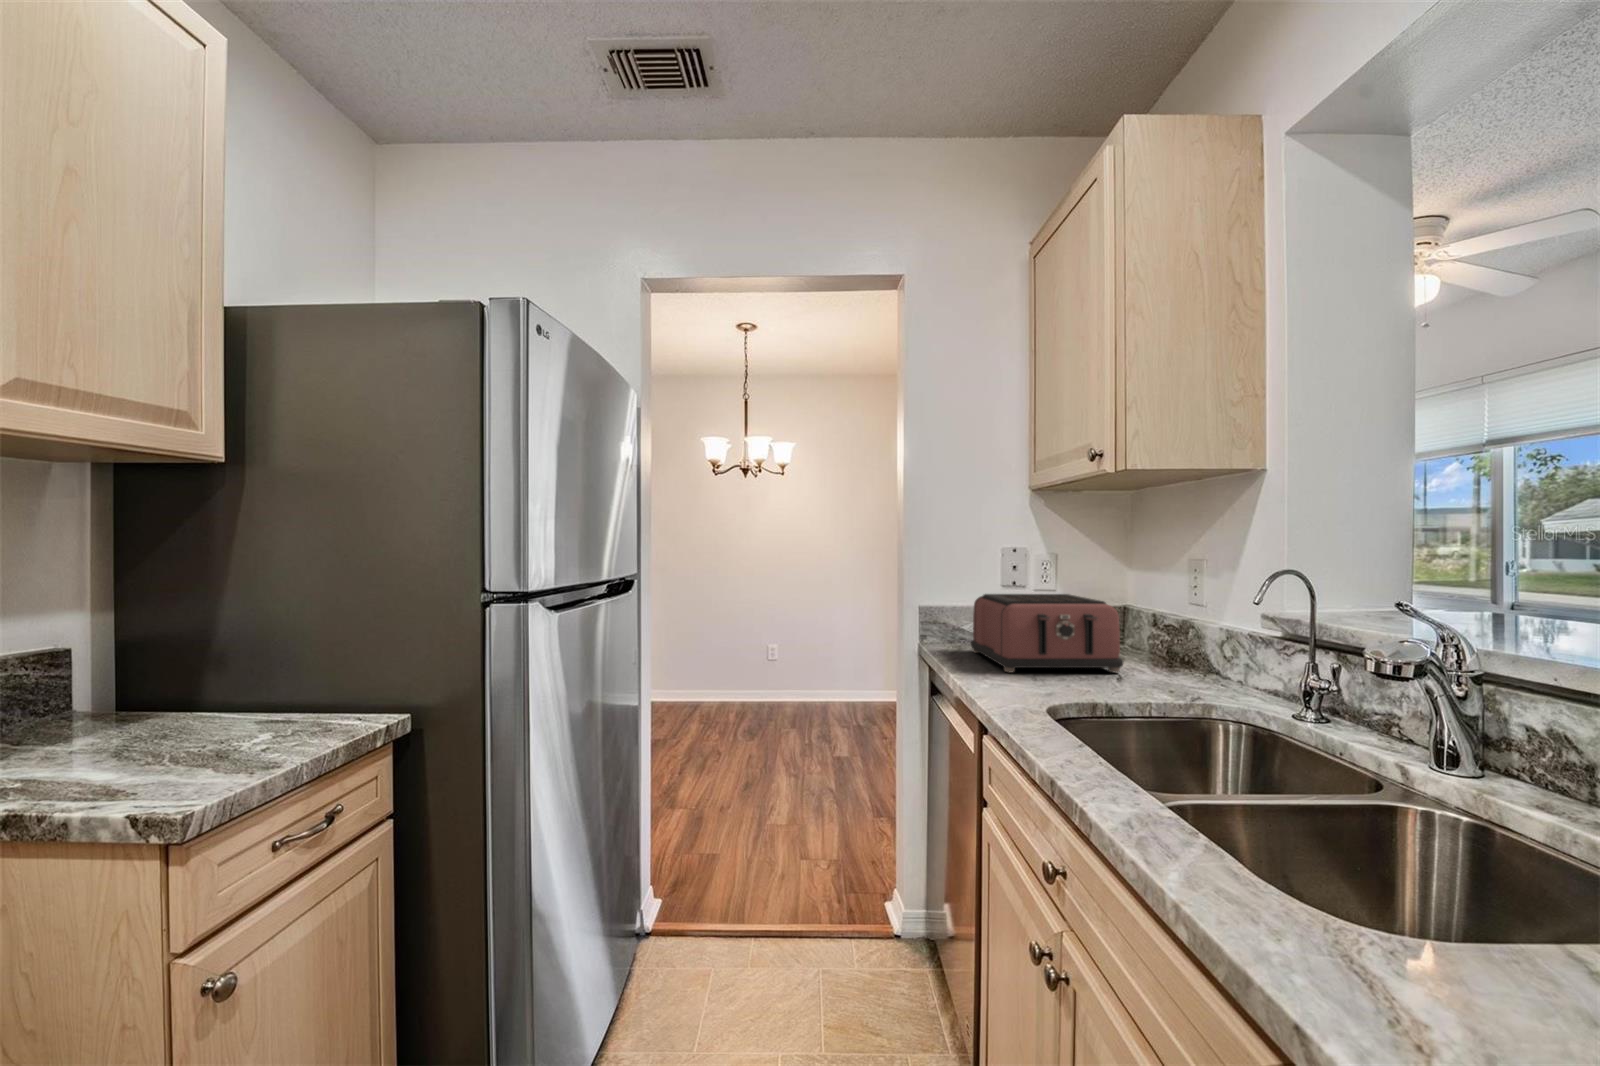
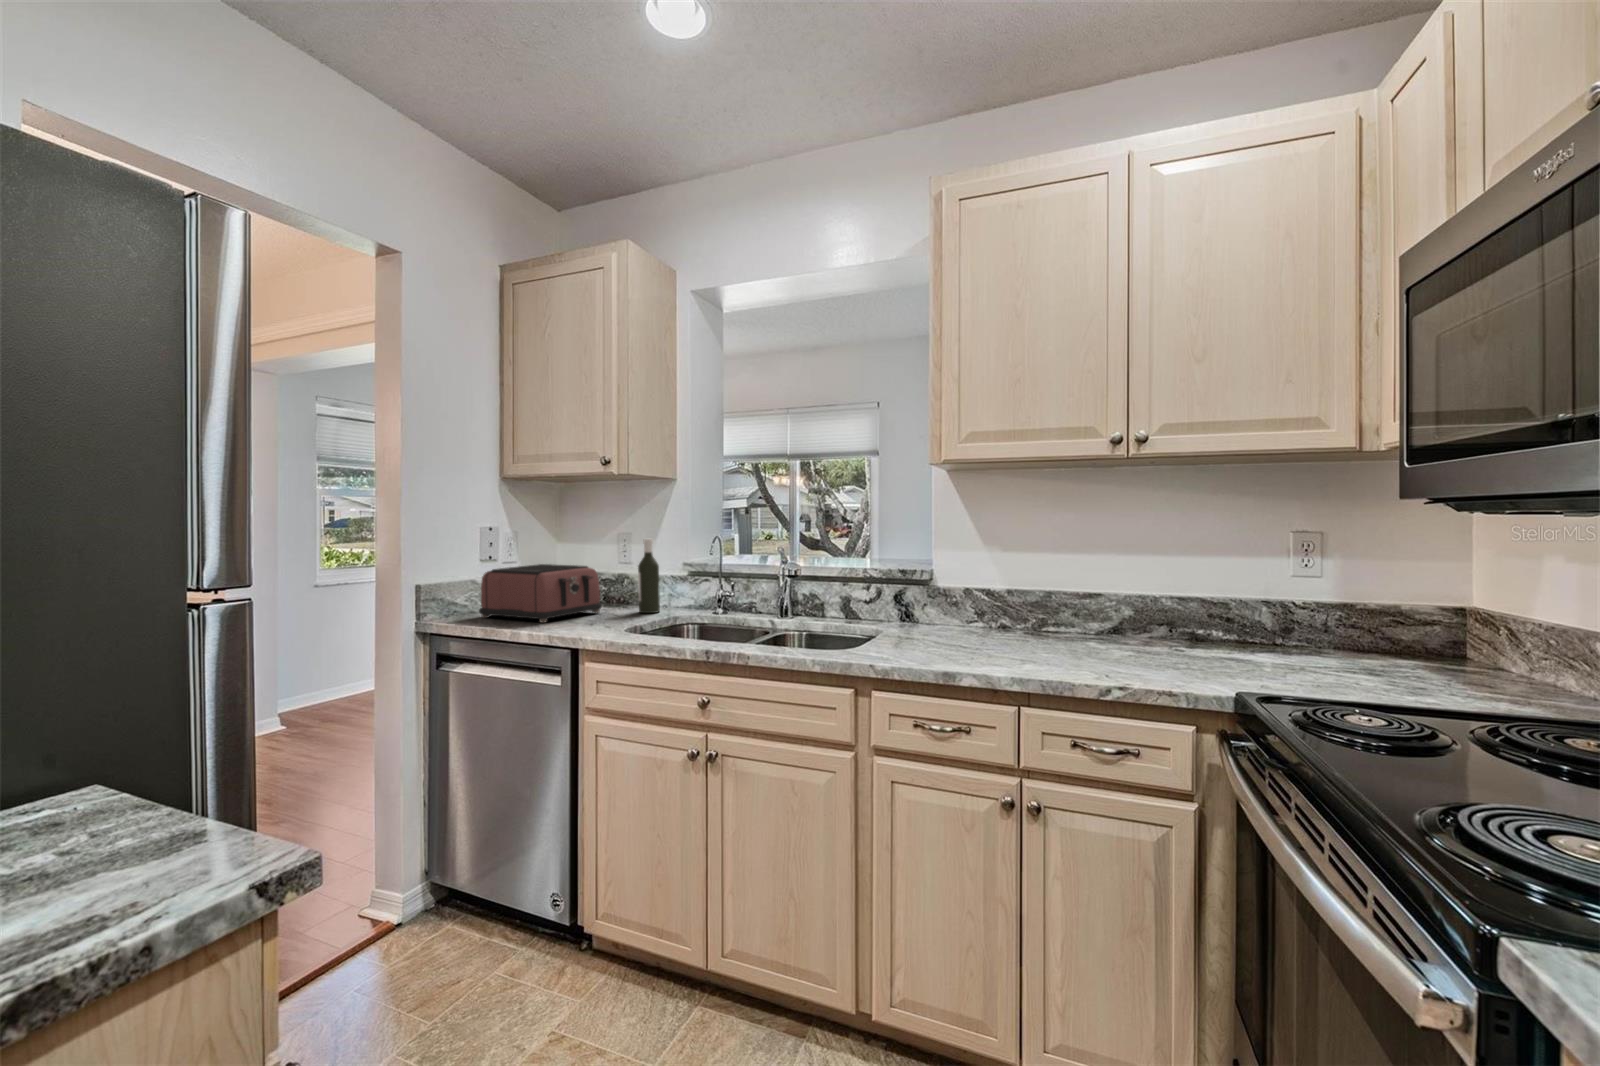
bottle: none [1180,567,1219,691] -> present [638,539,660,613]

